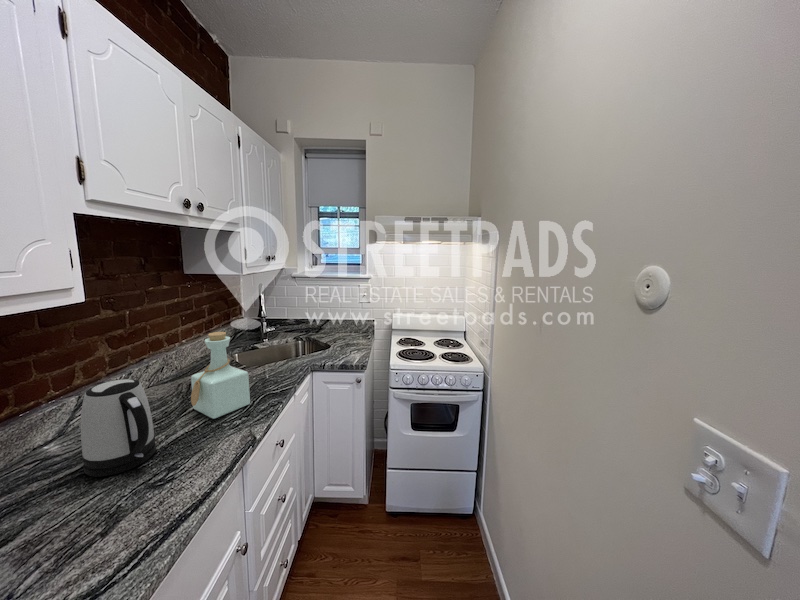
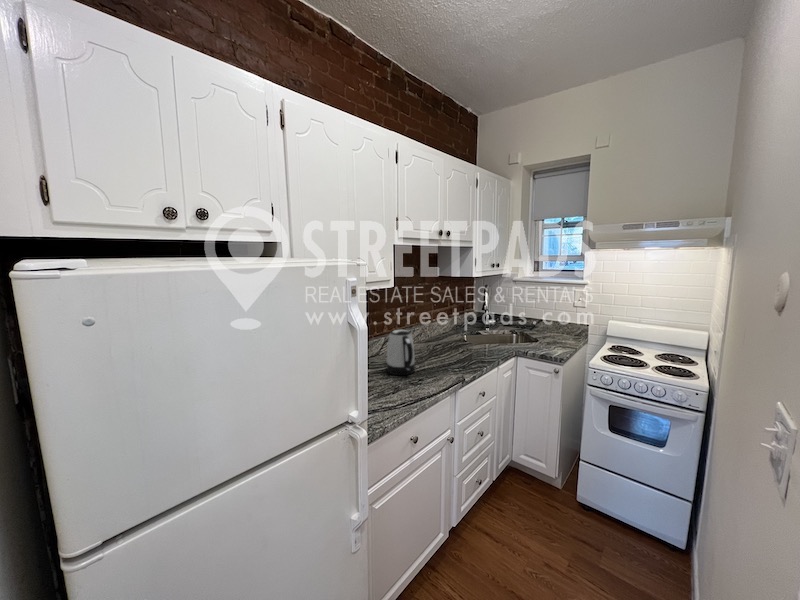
bottle: present [191,332,250,419] -> none [433,313,466,365]

